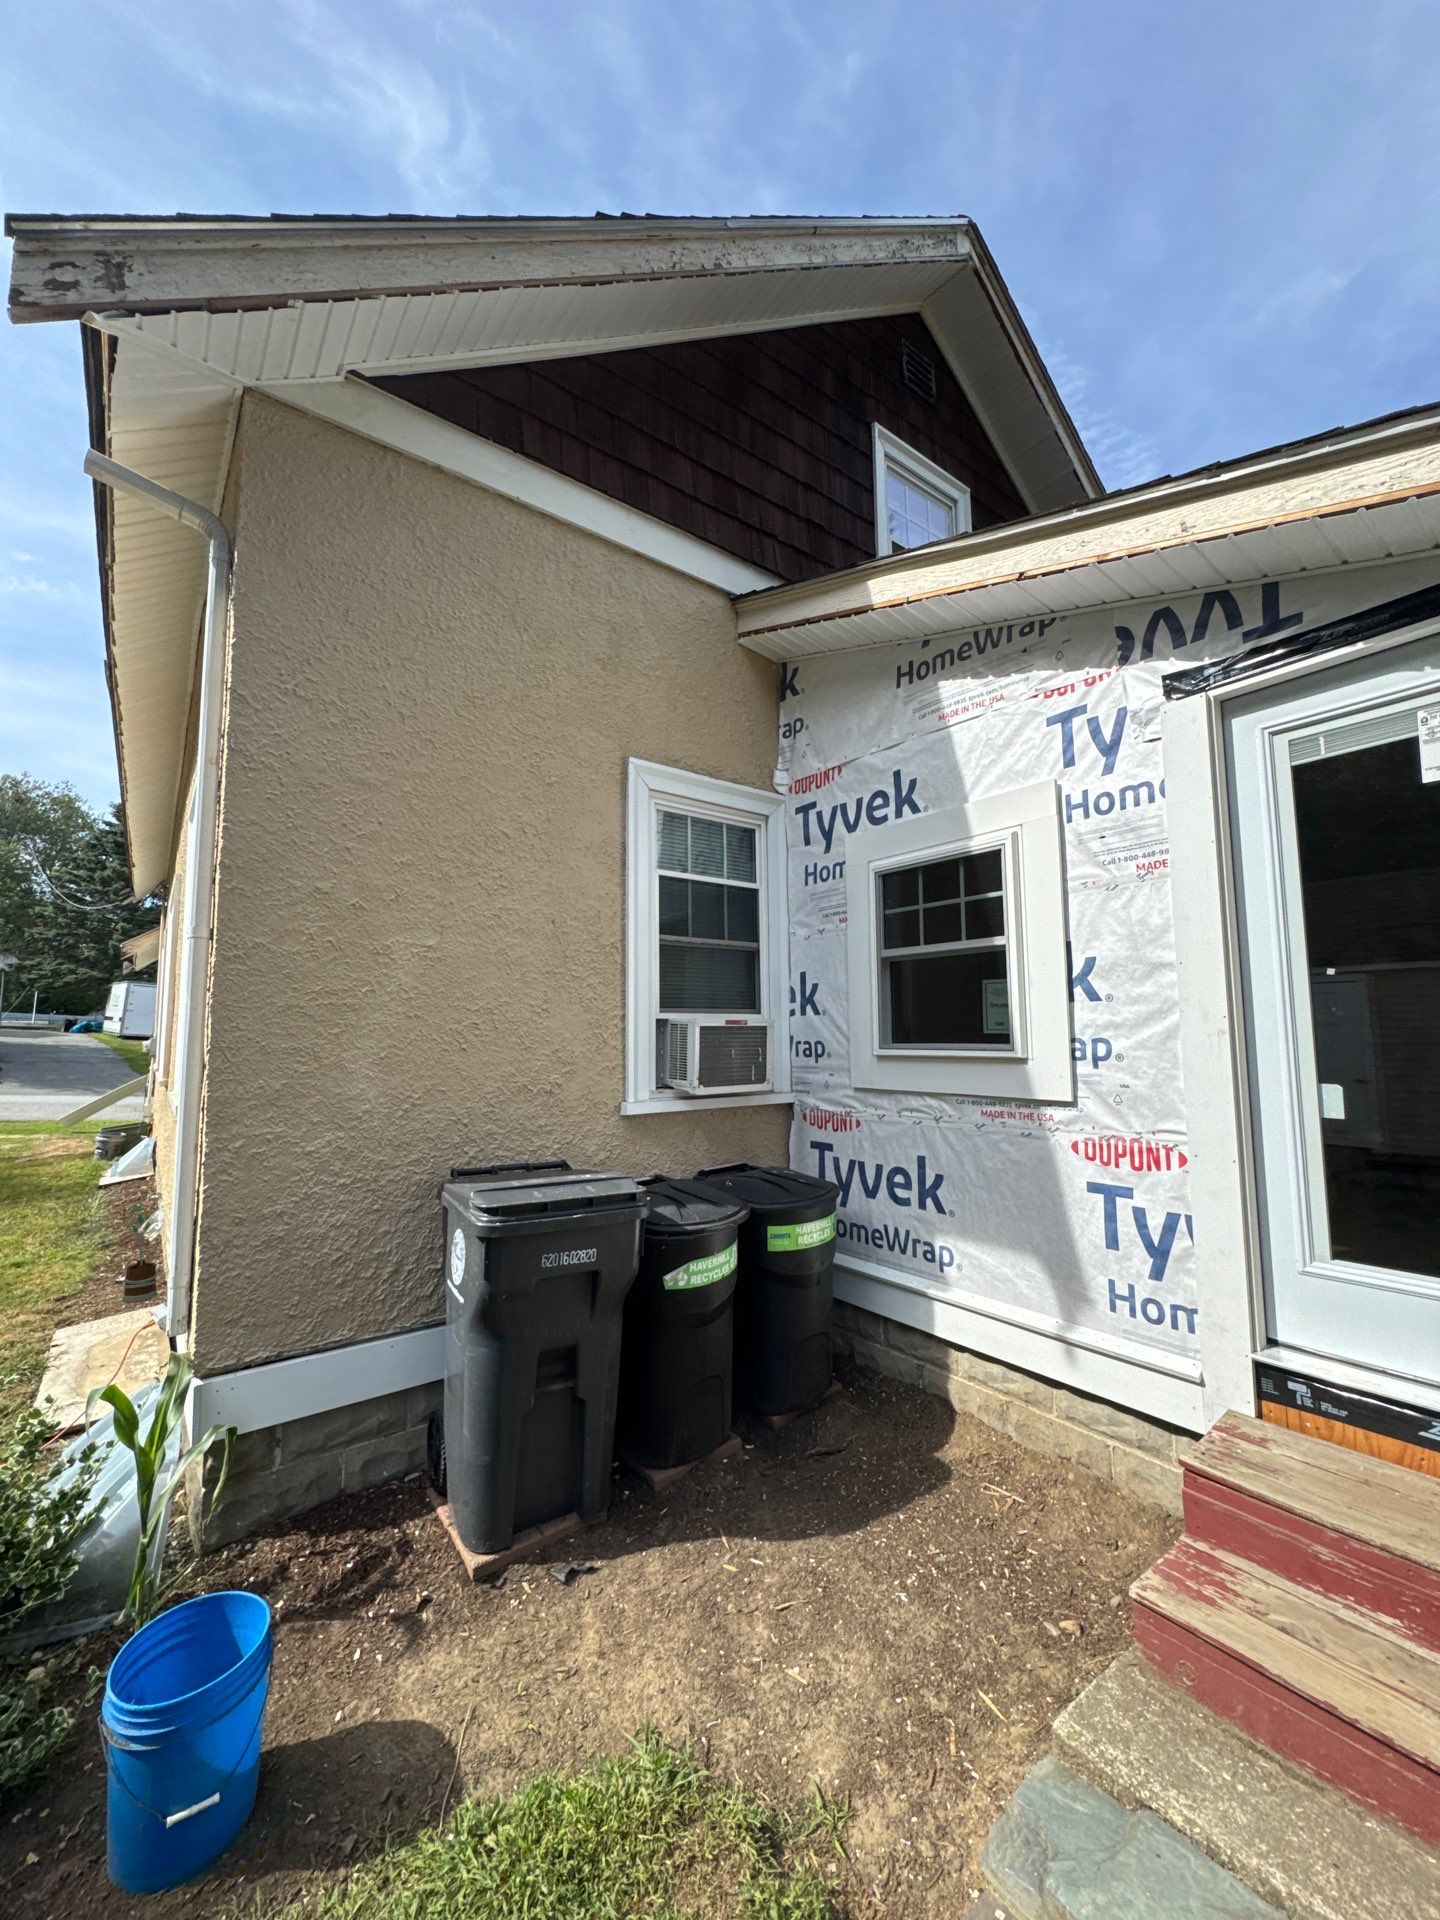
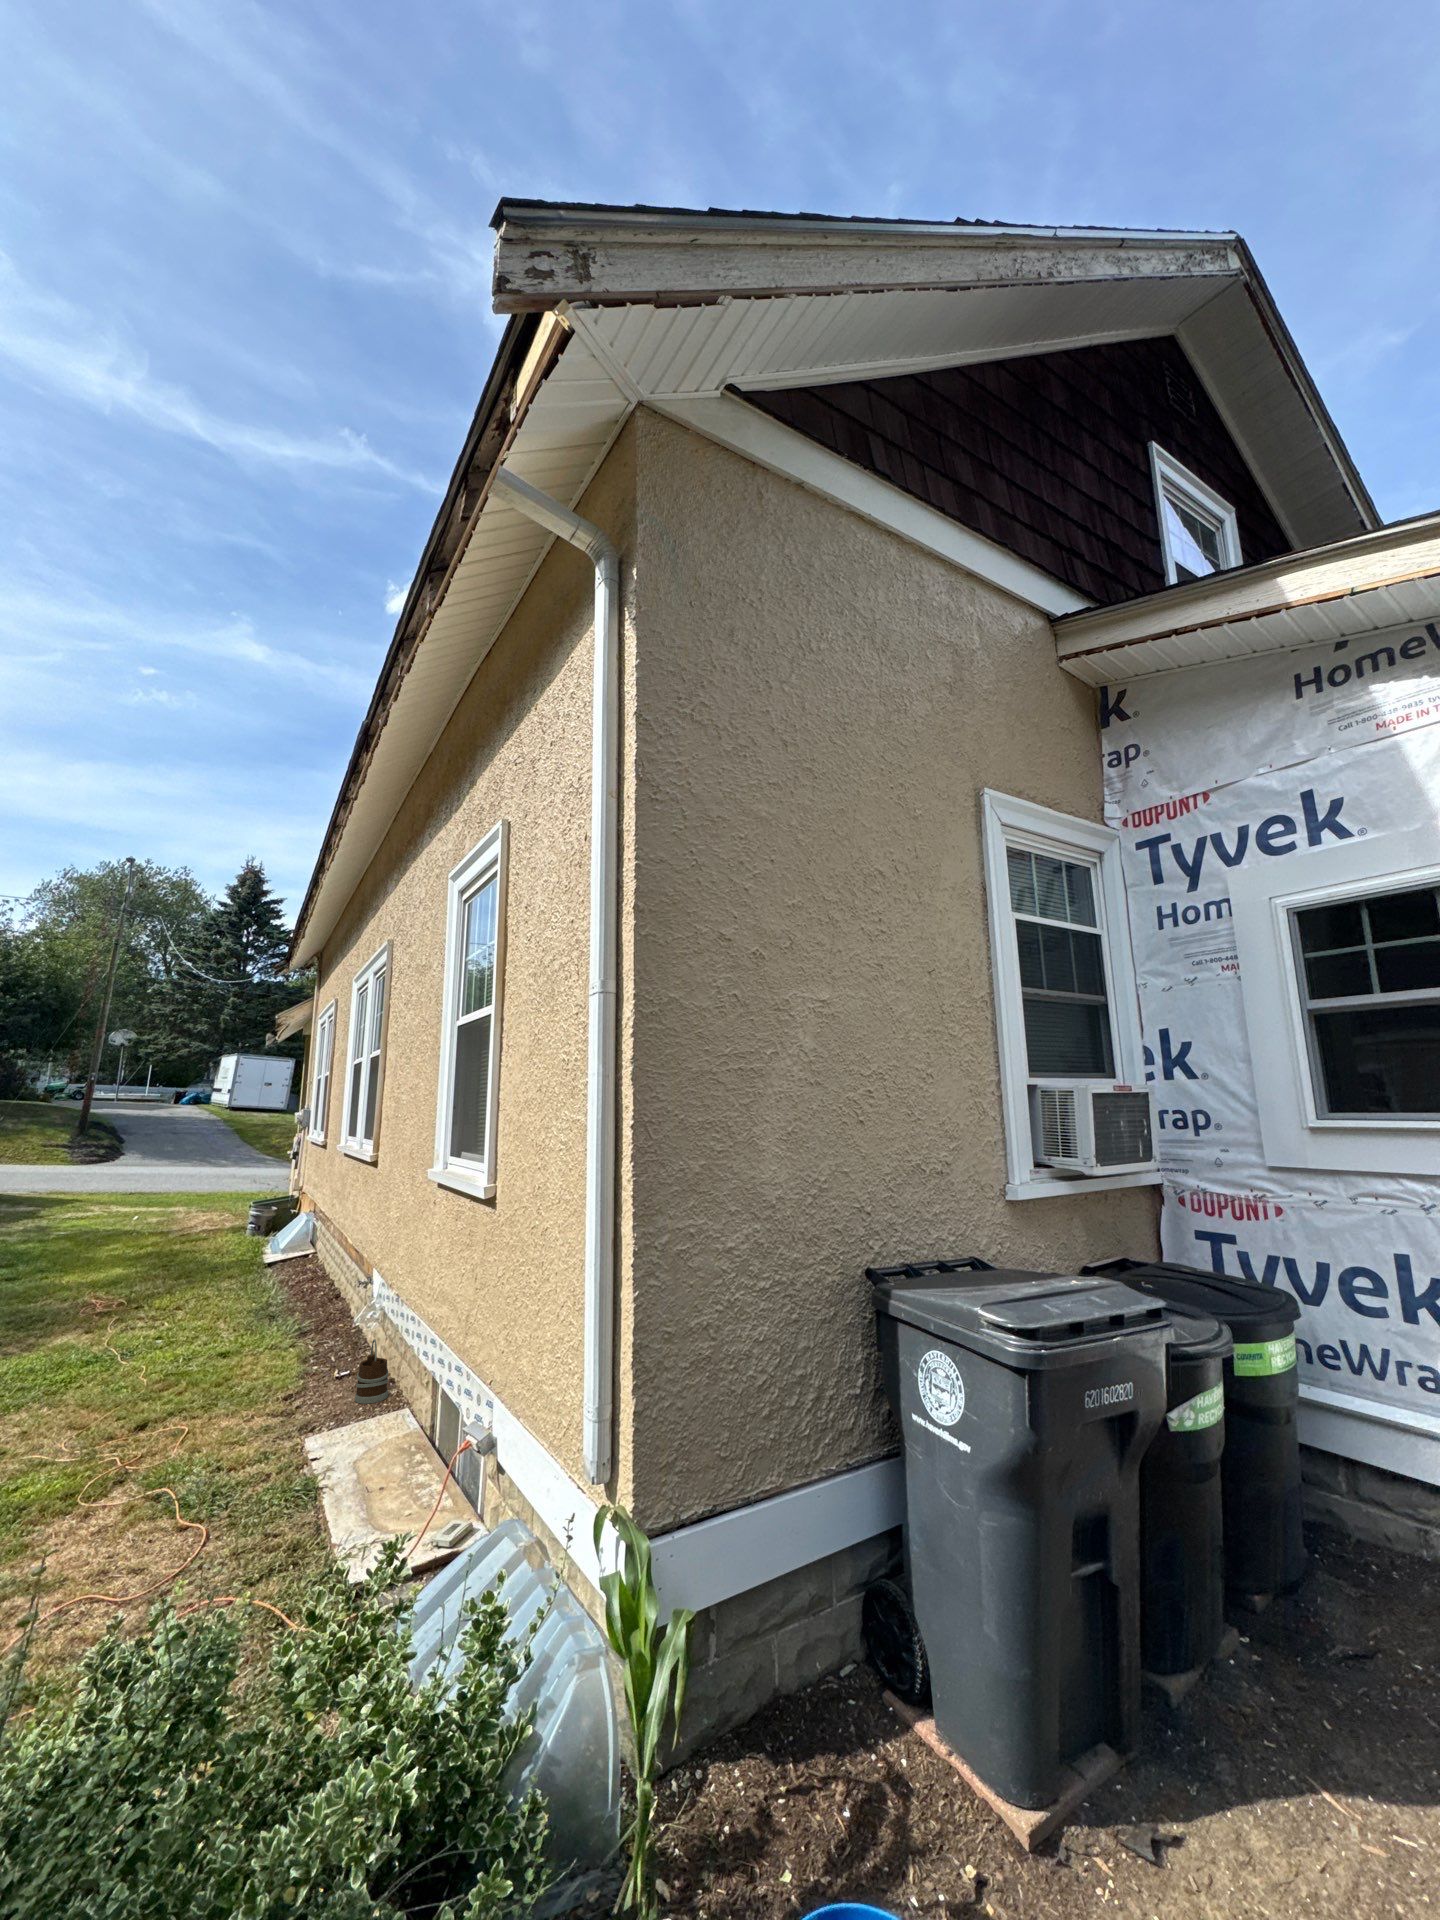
potted plant: present [129,1203,152,1246] -> none [326,1283,354,1335]

